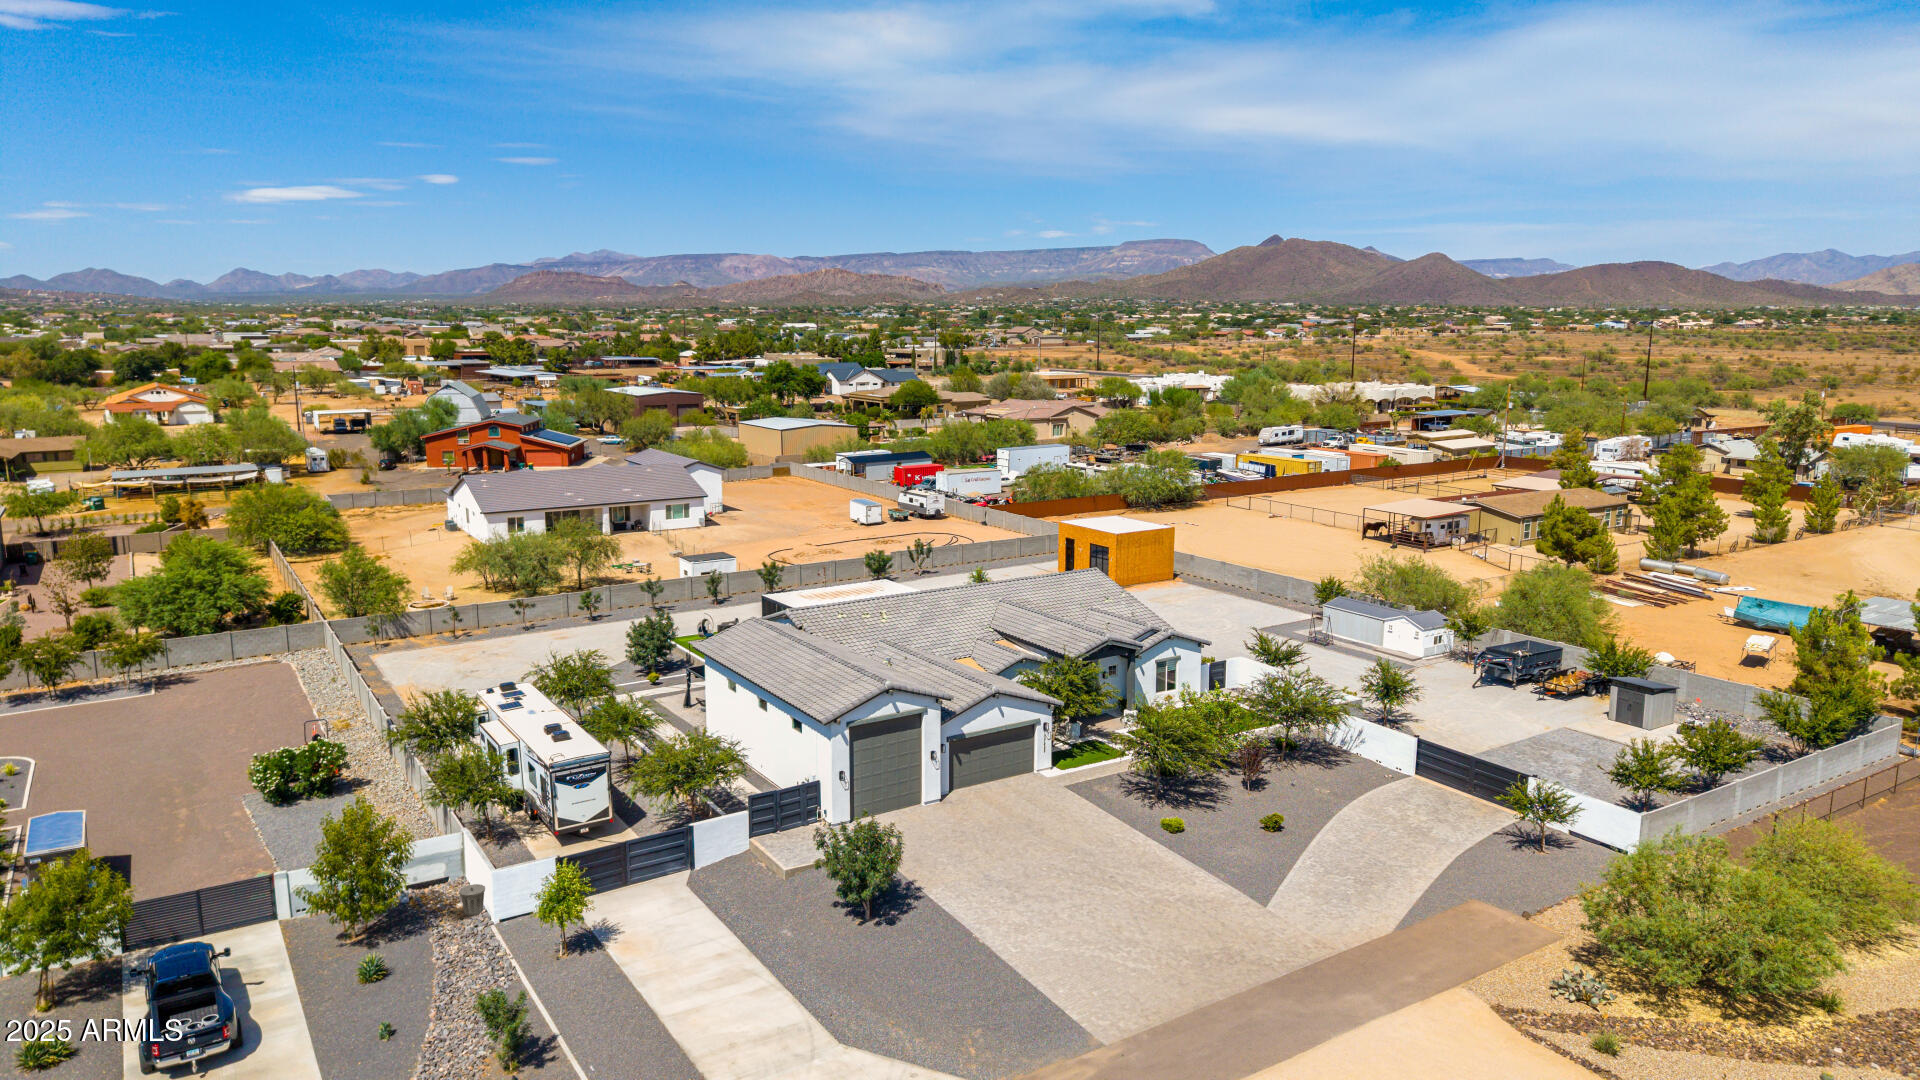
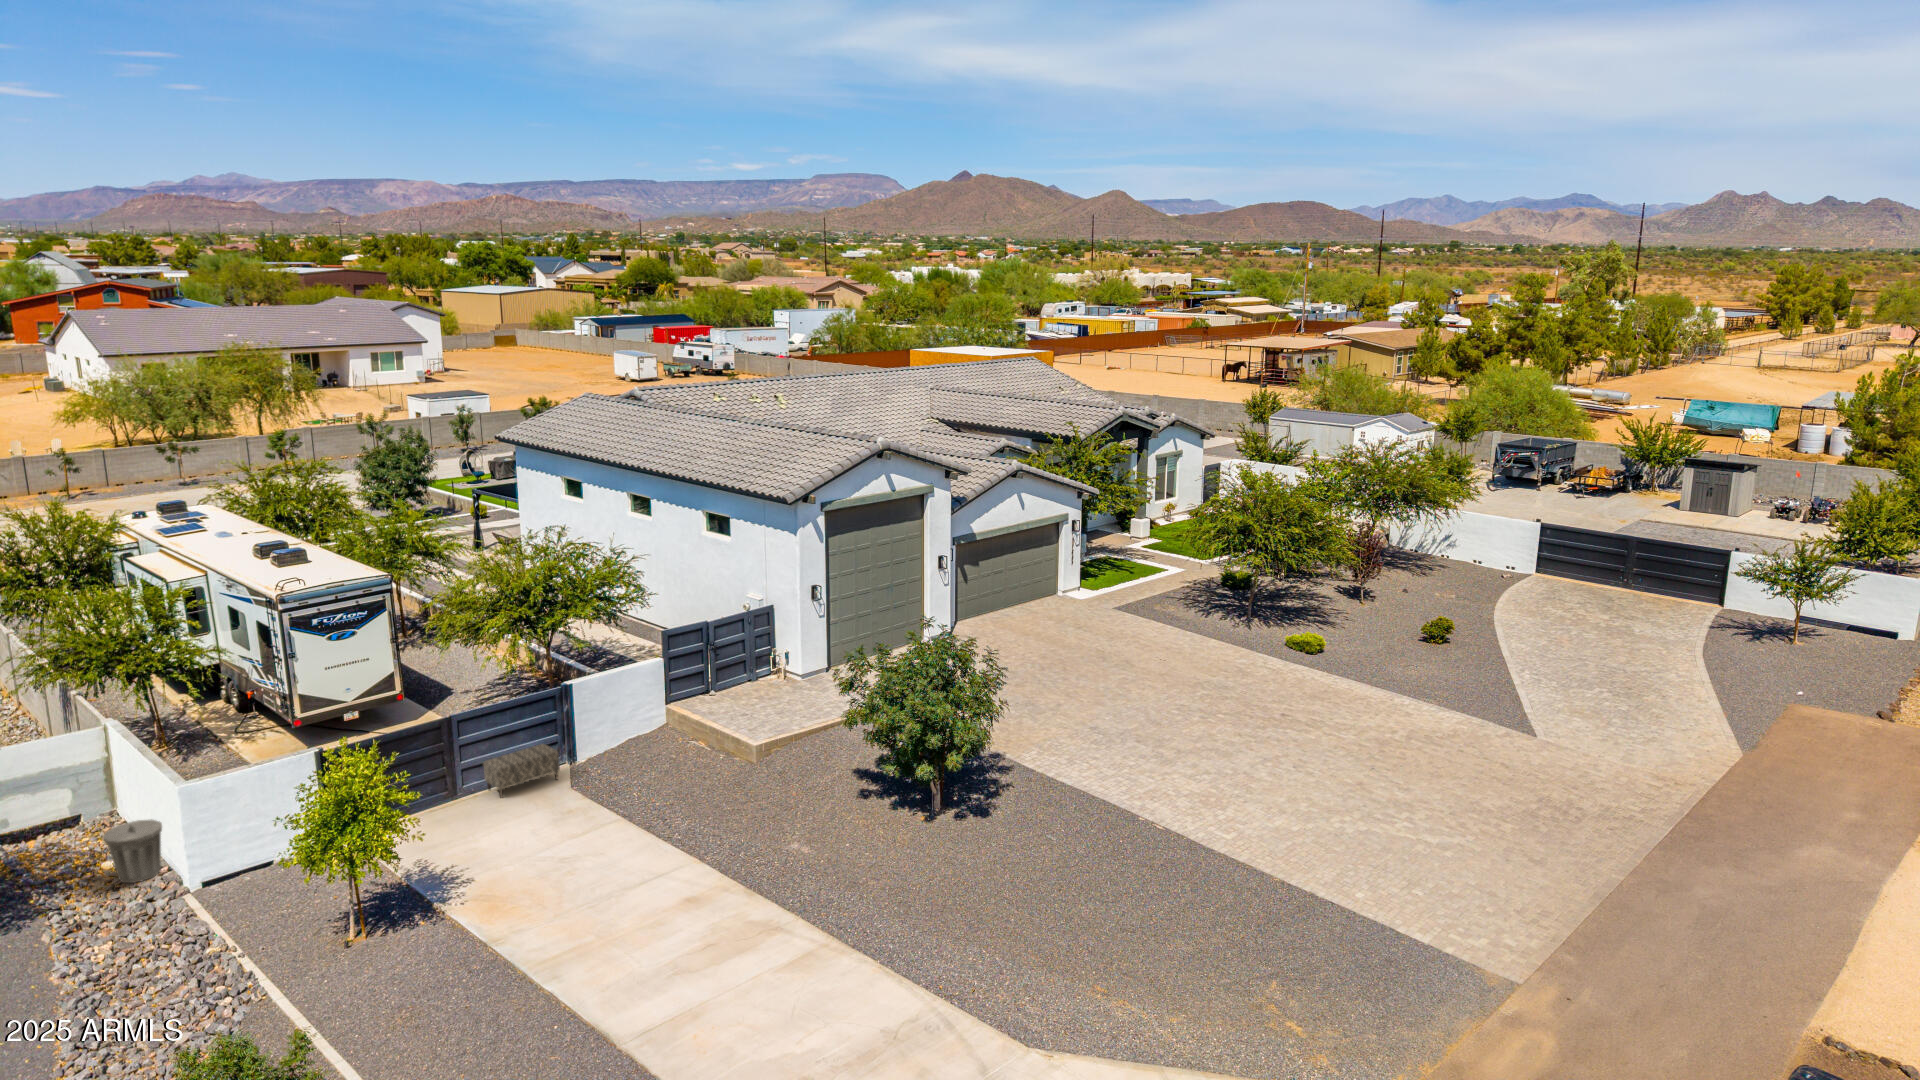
bench: none [641,858,680,887] -> present [483,743,560,798]

